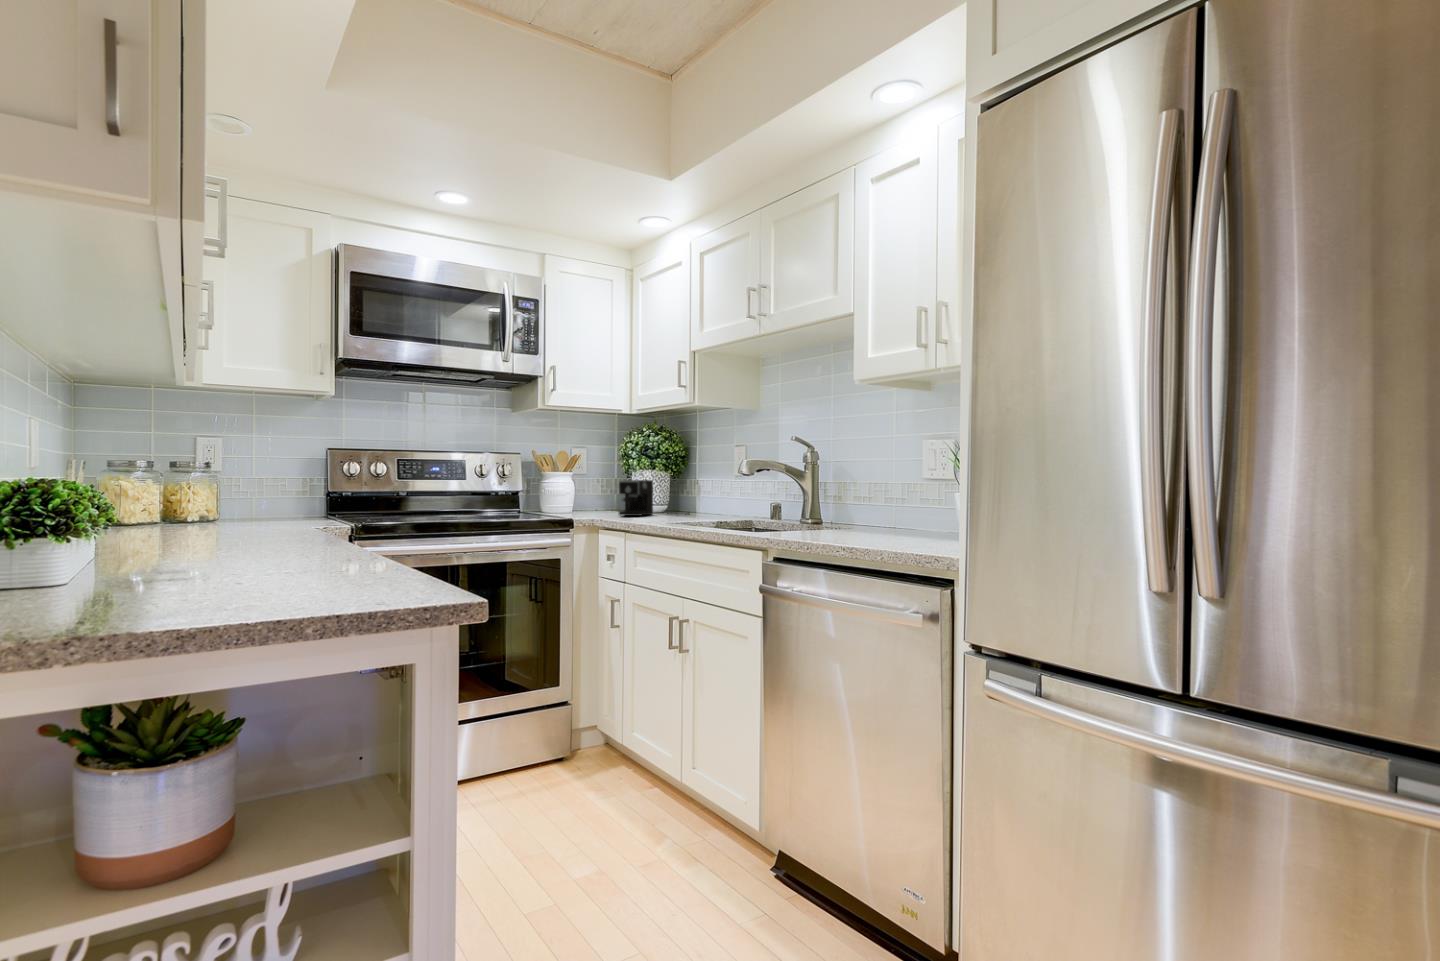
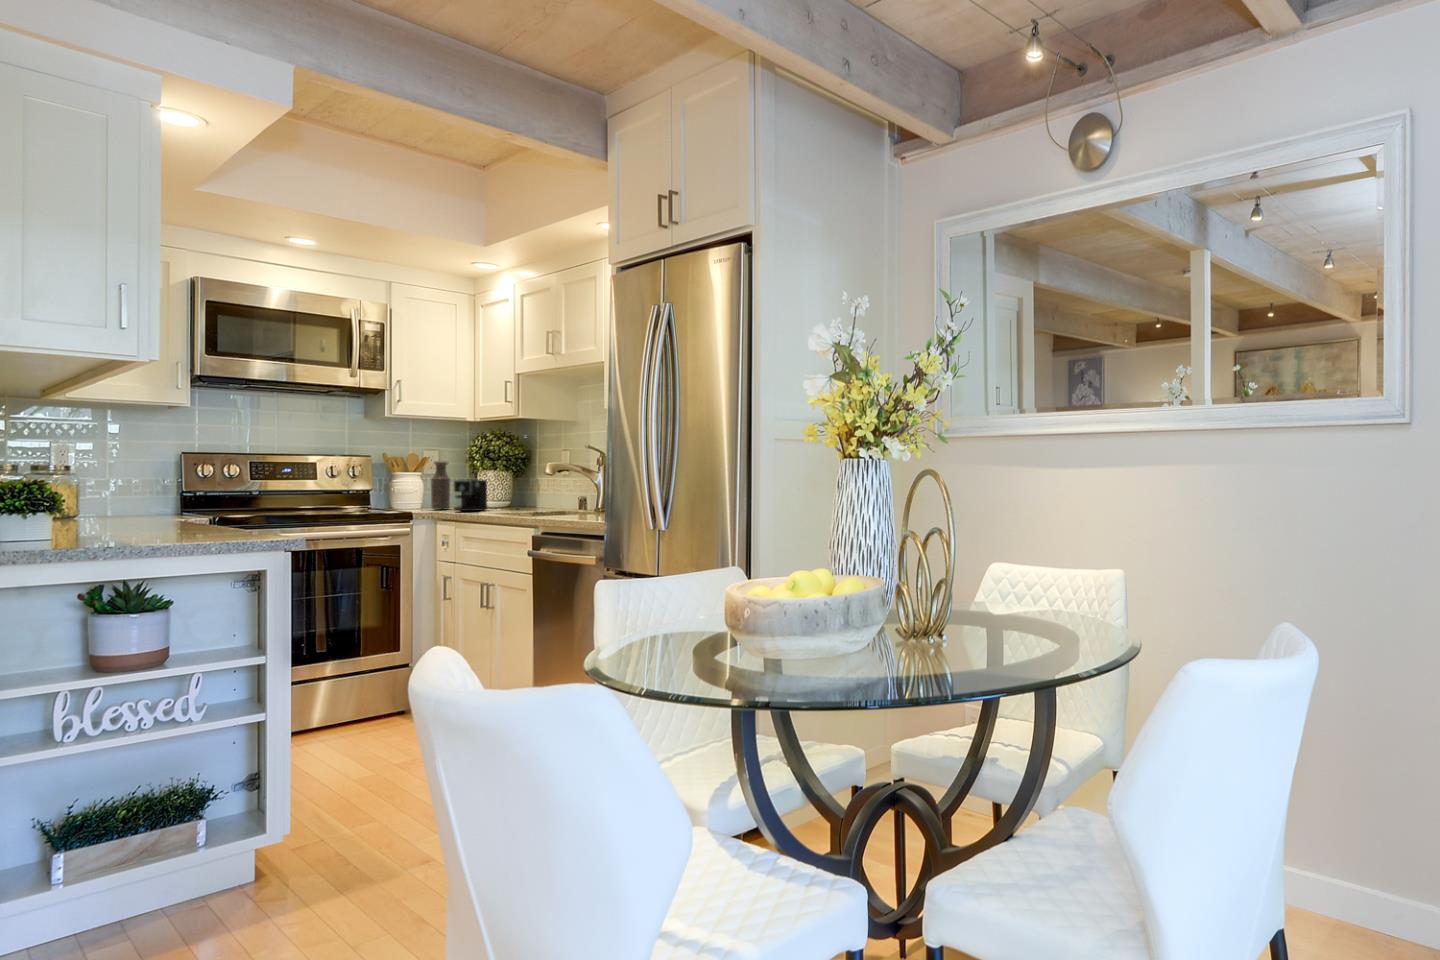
bottle: none [588,459,609,513] -> present [431,461,450,510]

